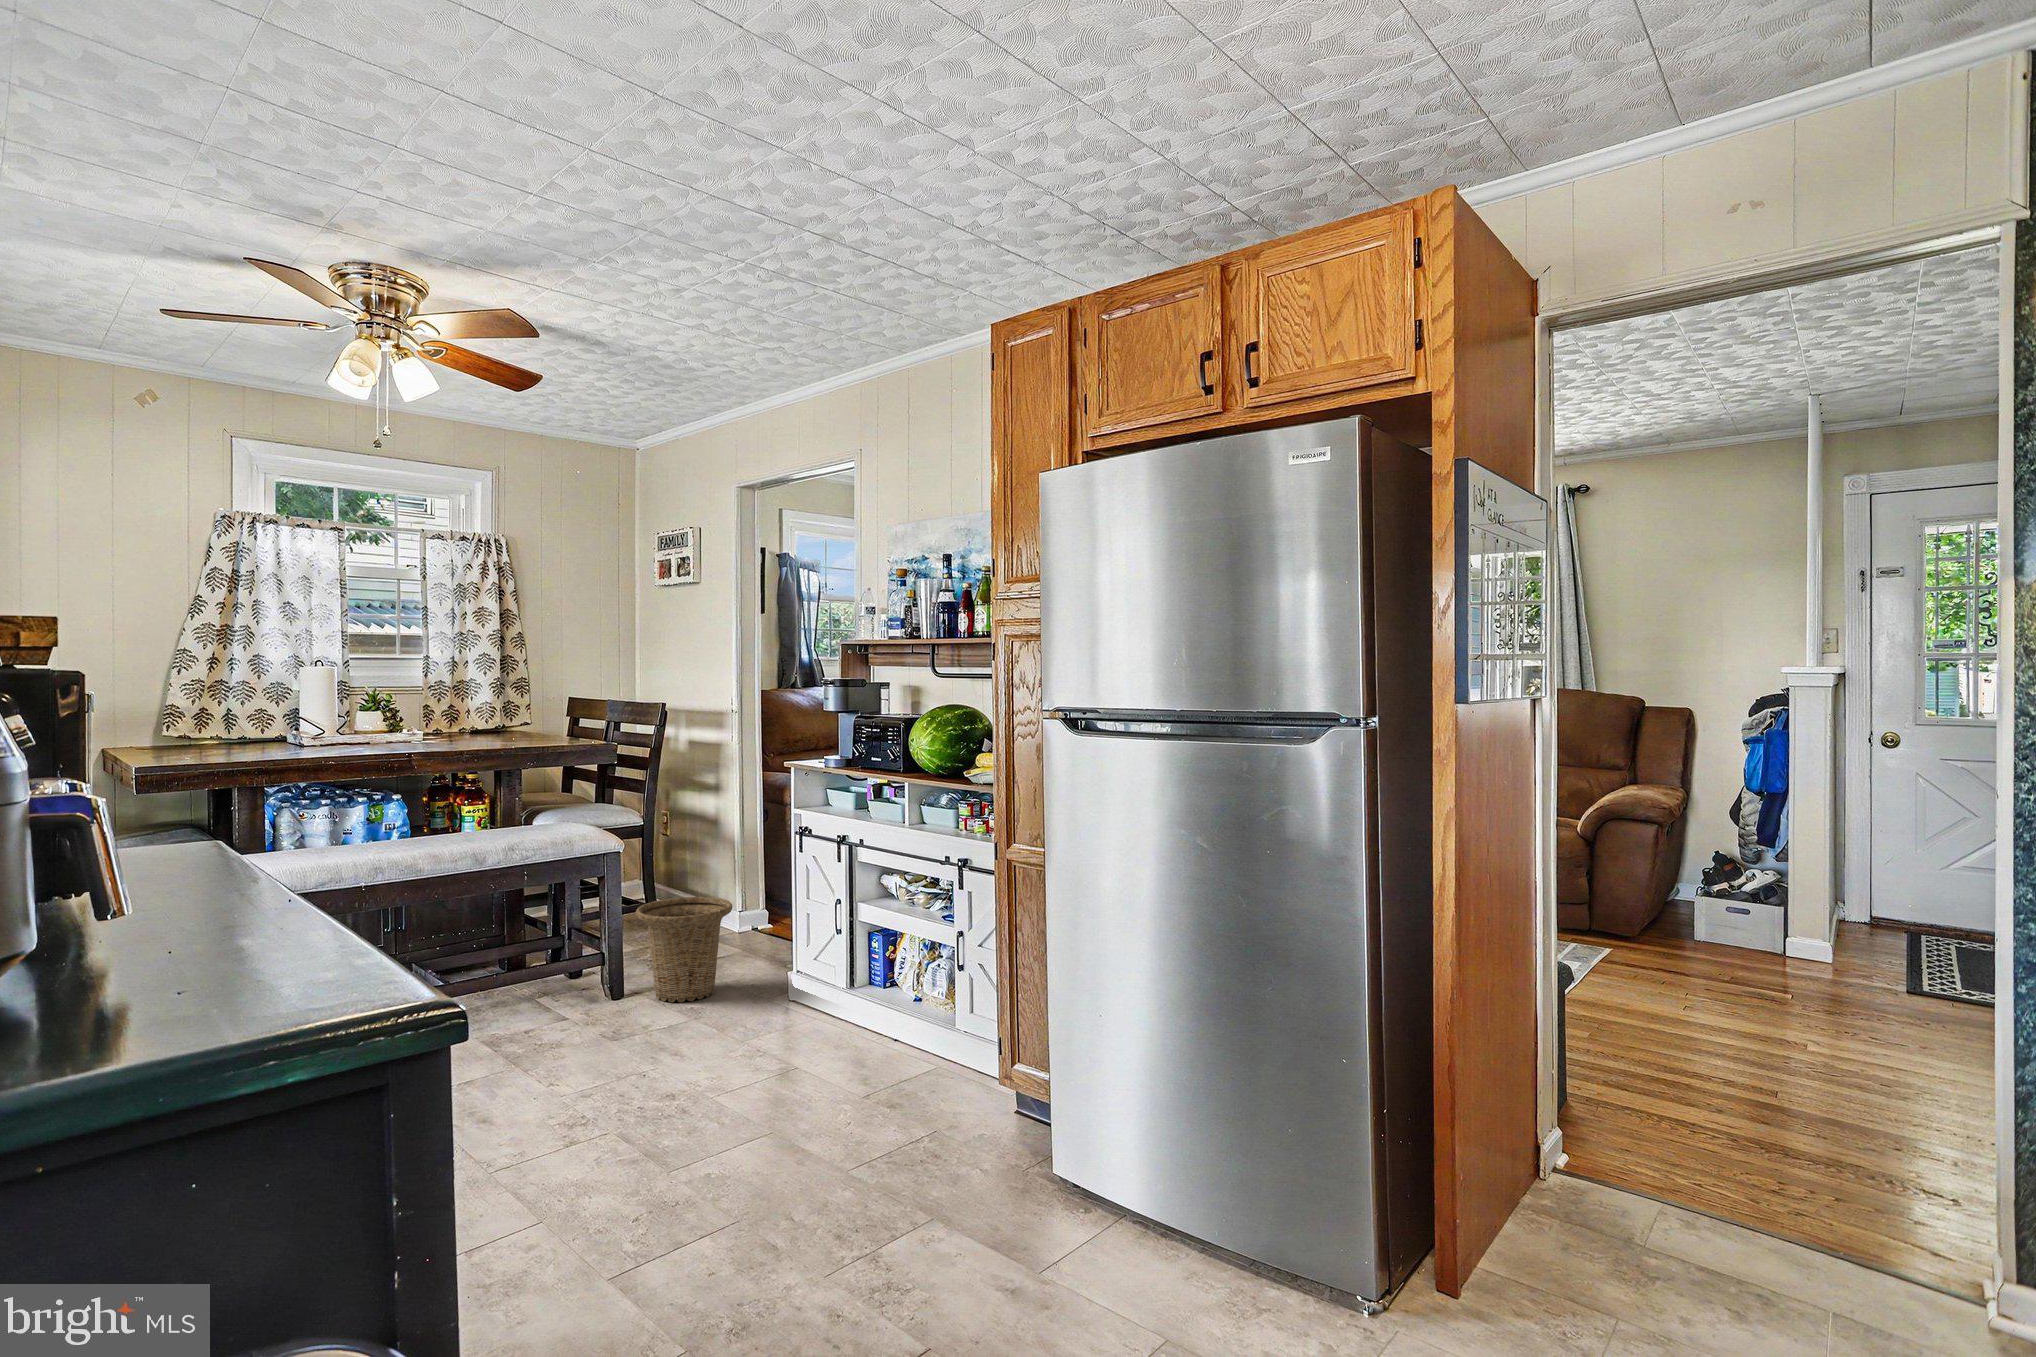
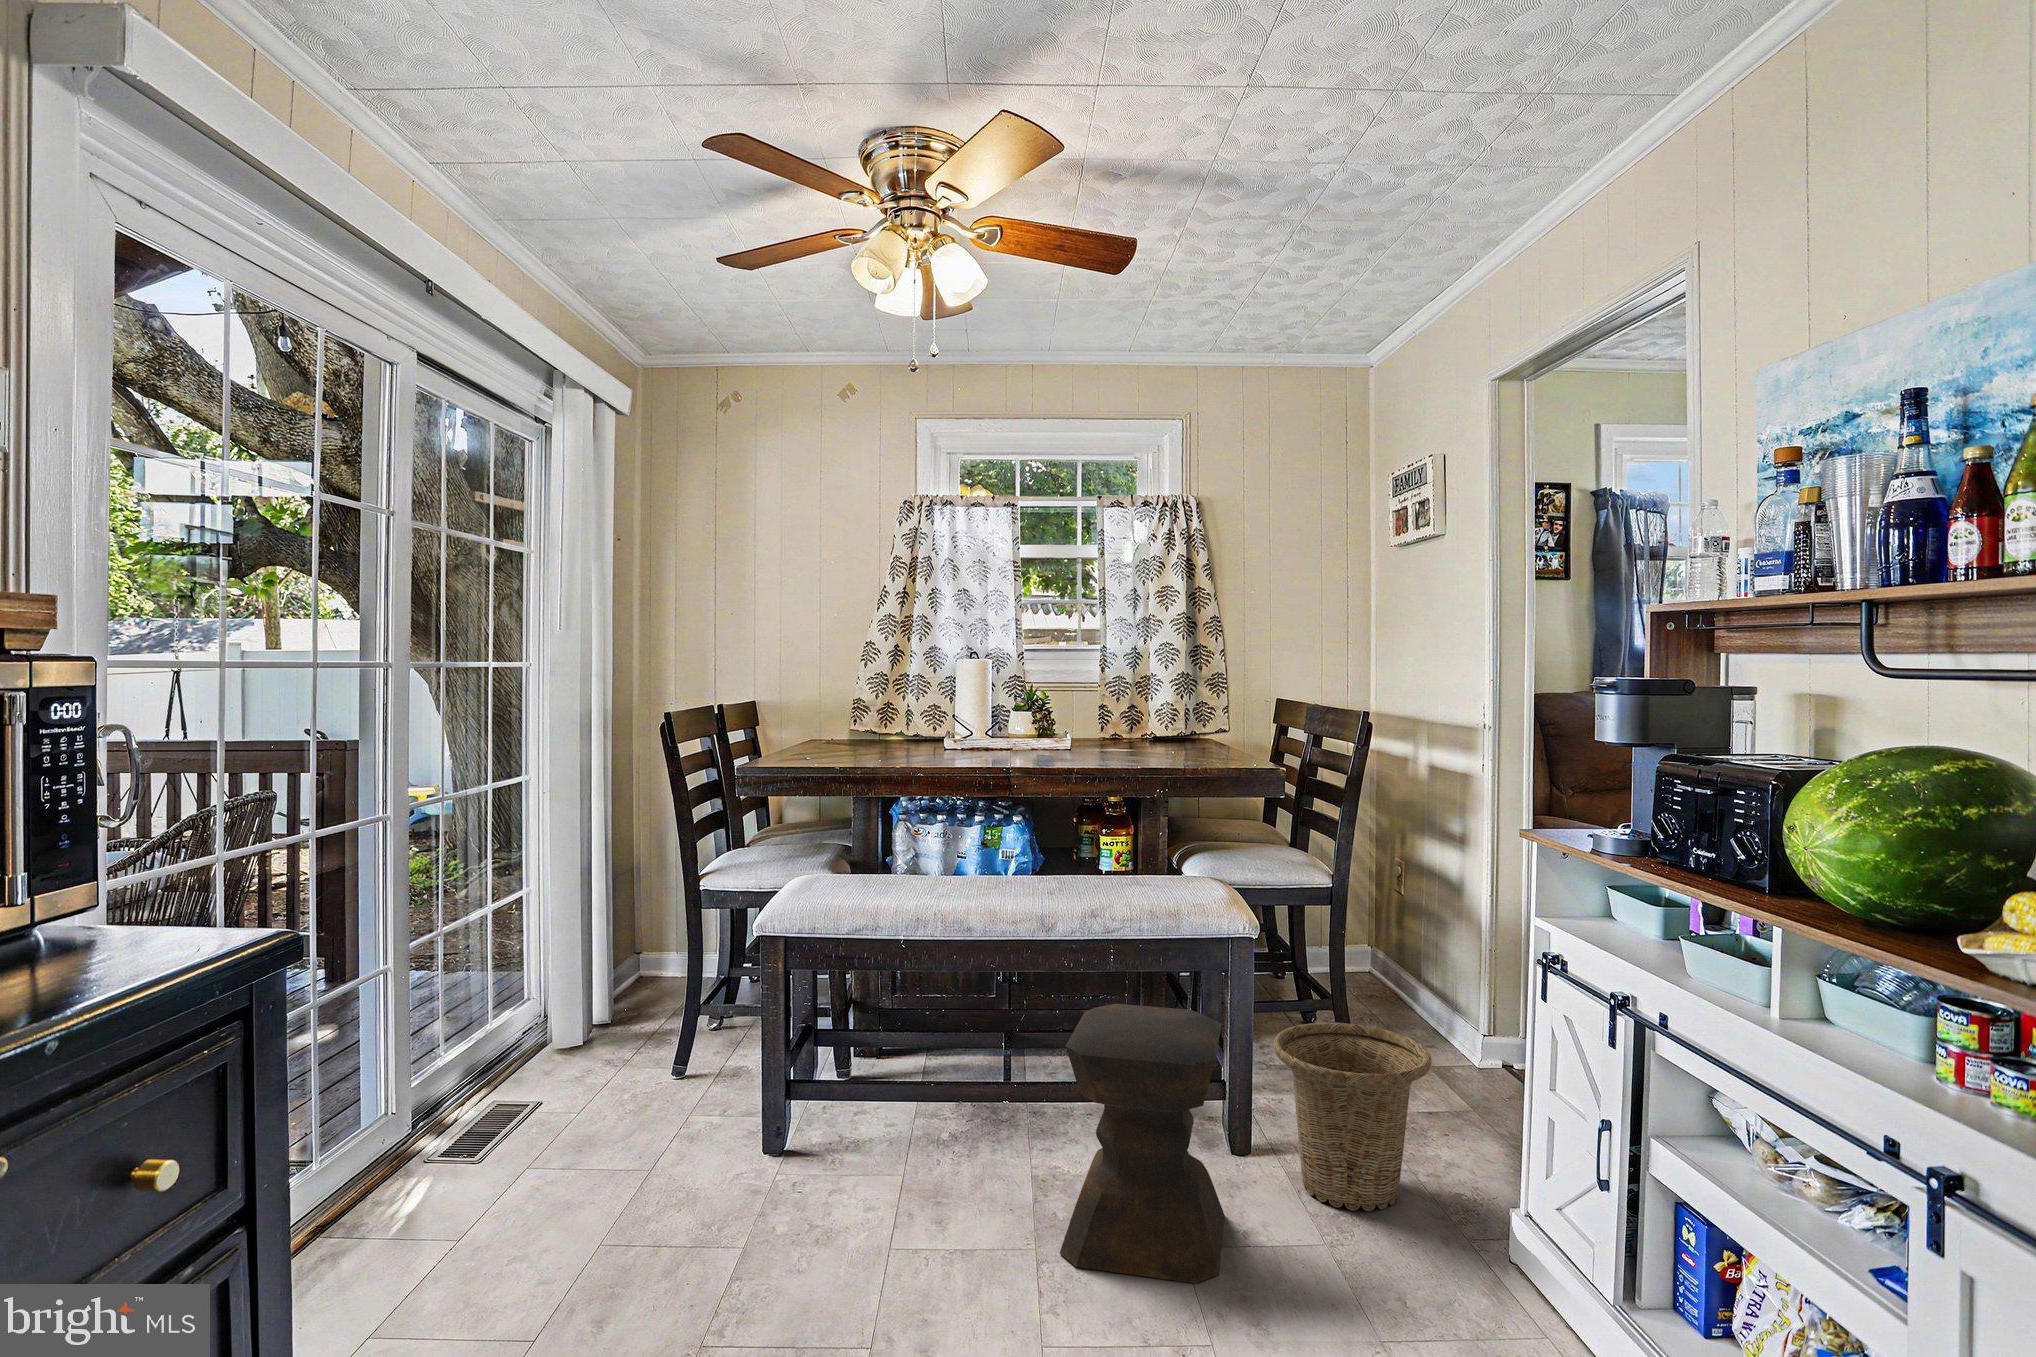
stool: none [516,896,631,1062] -> present [1060,1004,1225,1283]

